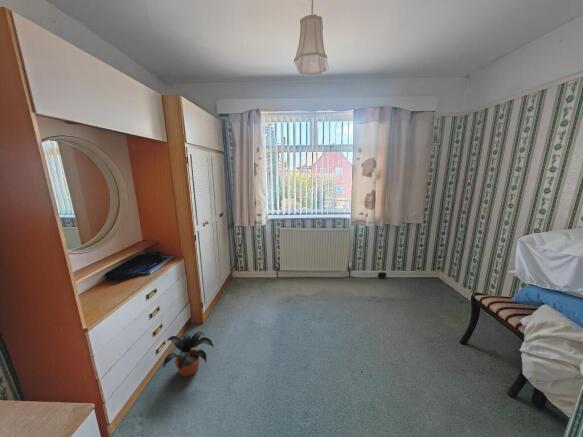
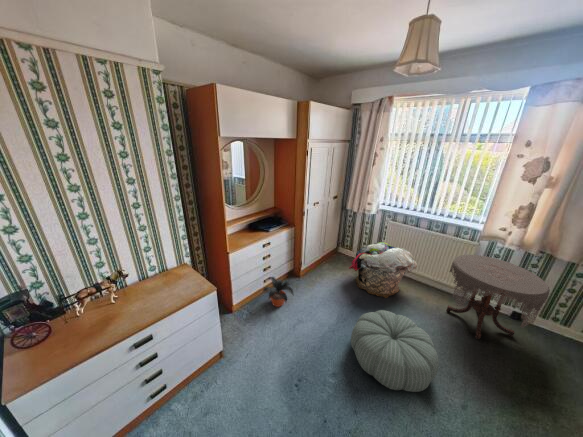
side table: none [341,237,402,304] -> present [447,255,550,339]
laundry basket: none [257,250,315,306] -> present [349,242,417,298]
pouf: none [297,309,380,385] -> present [351,310,439,392]

